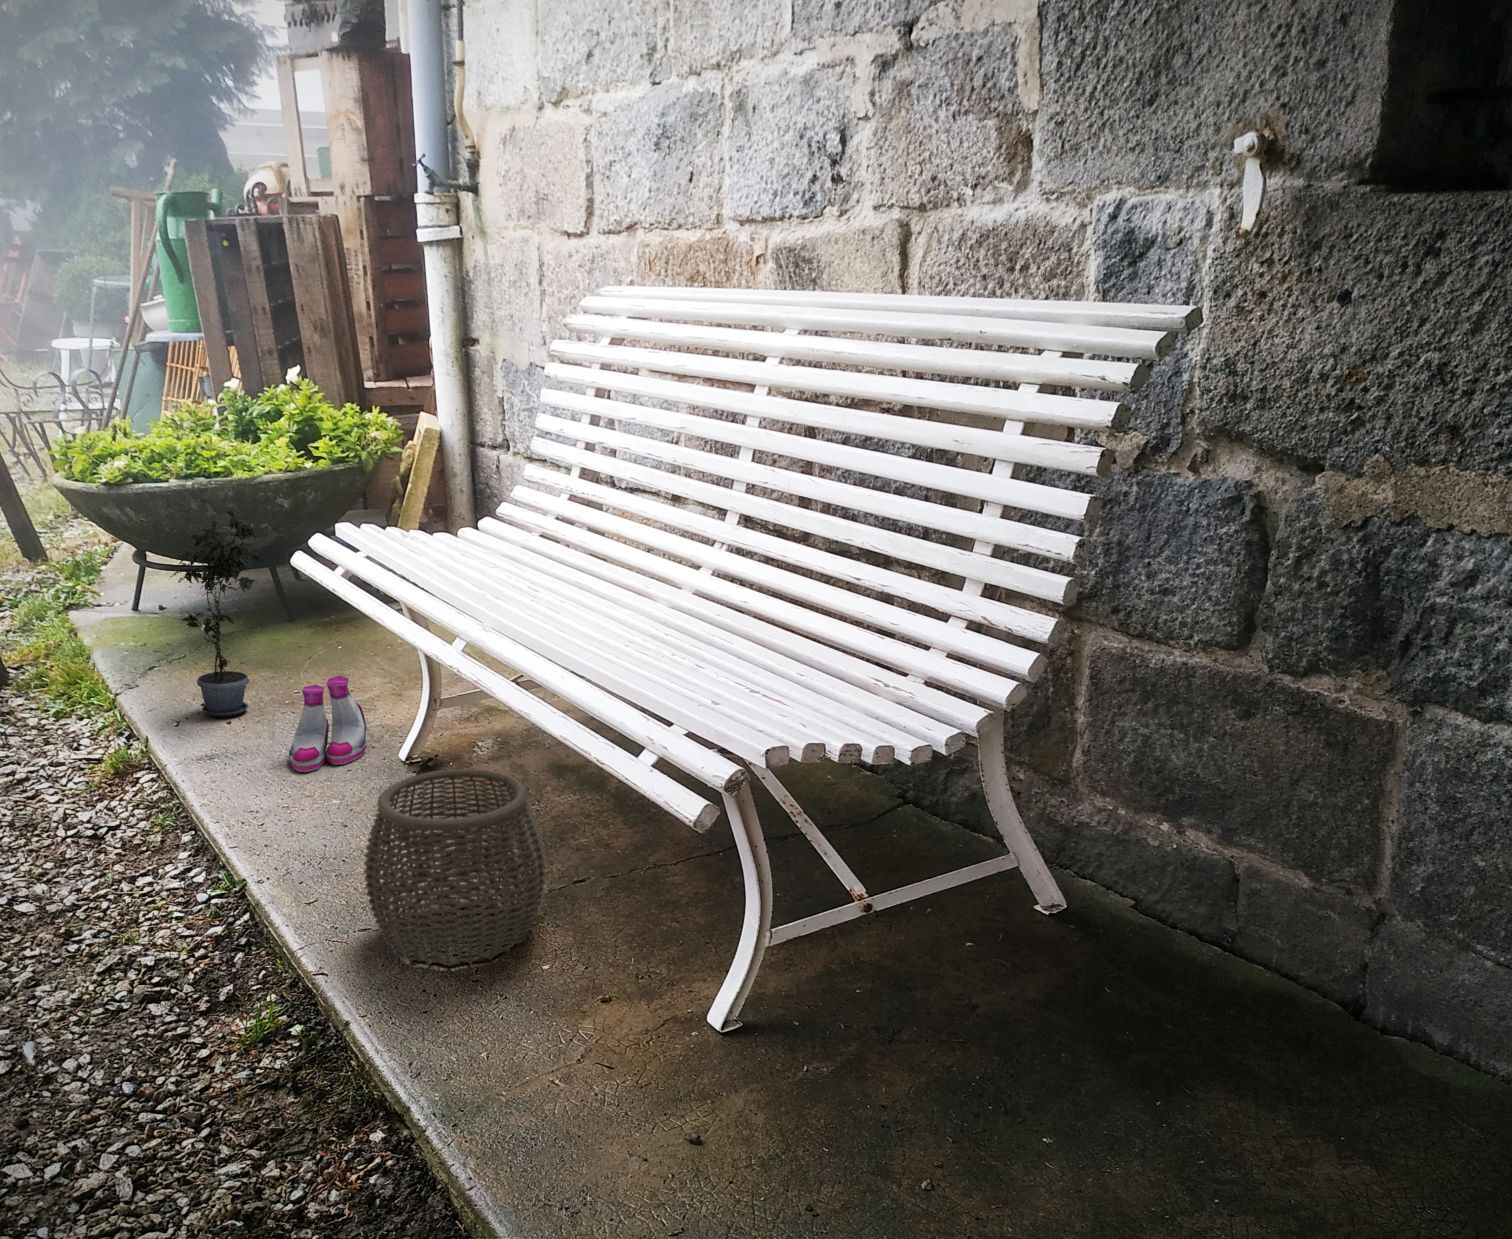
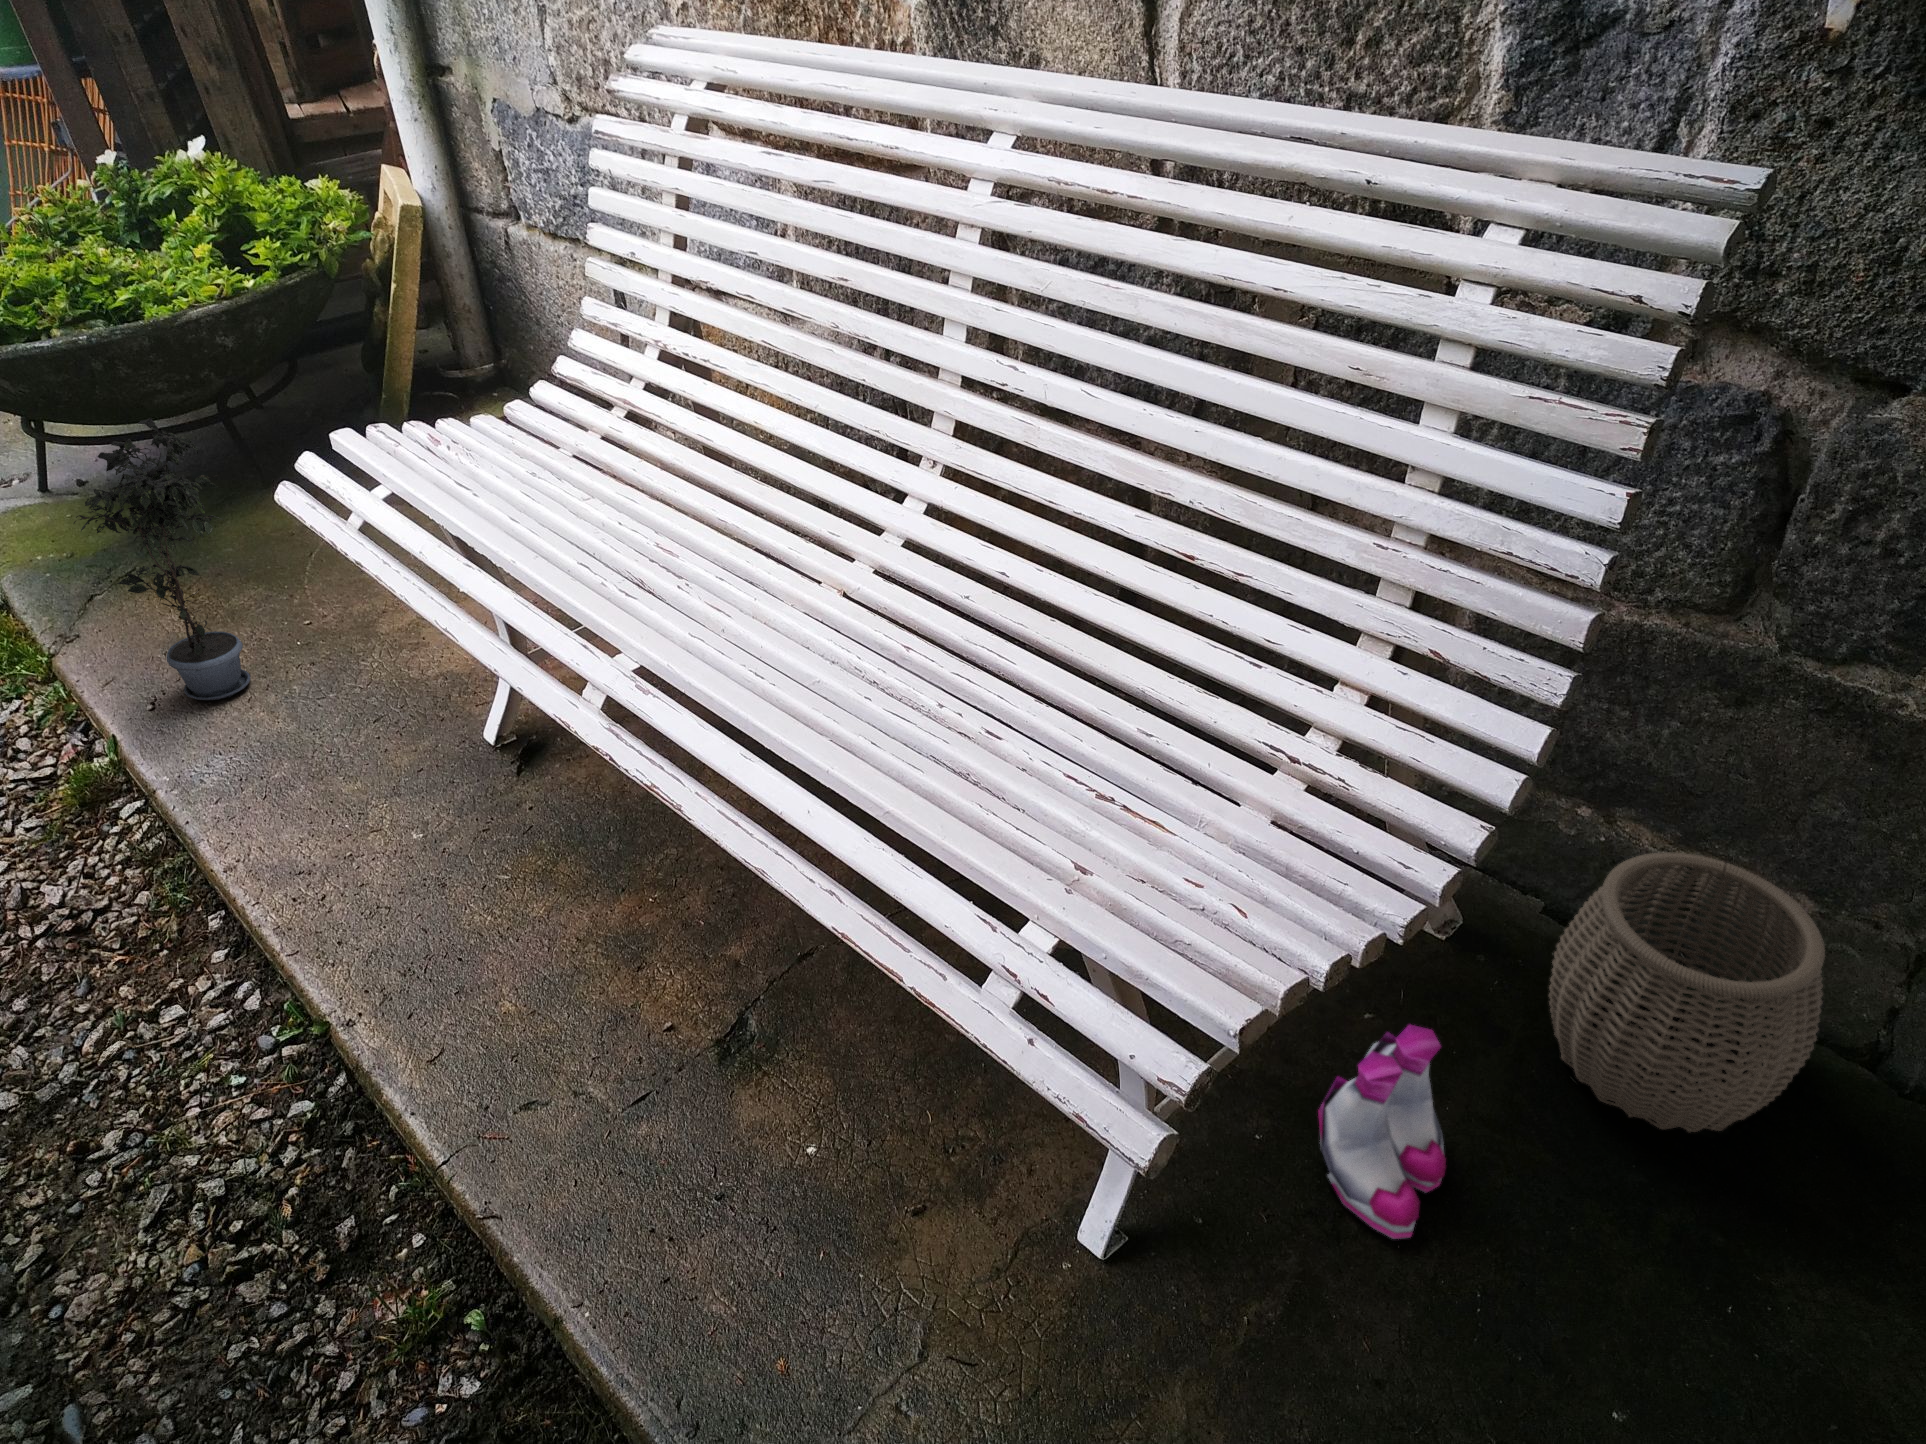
boots: present [289,676,367,772] -> present [1318,1024,1446,1239]
woven basket: present [364,769,546,966] -> present [1549,853,1825,1132]

